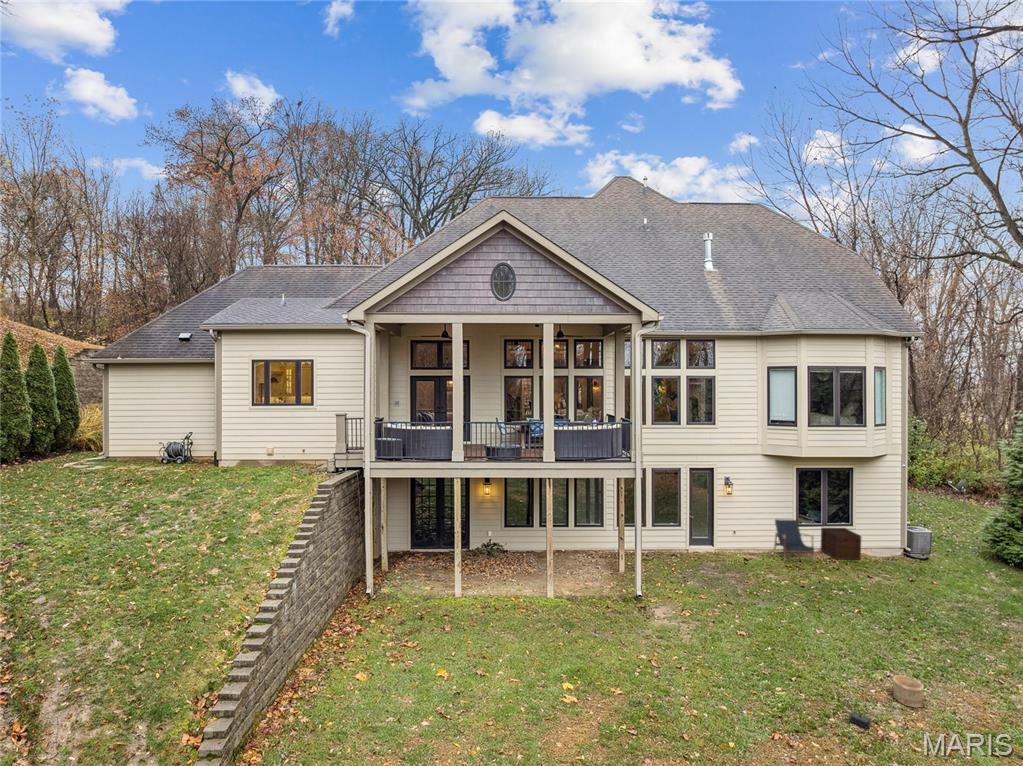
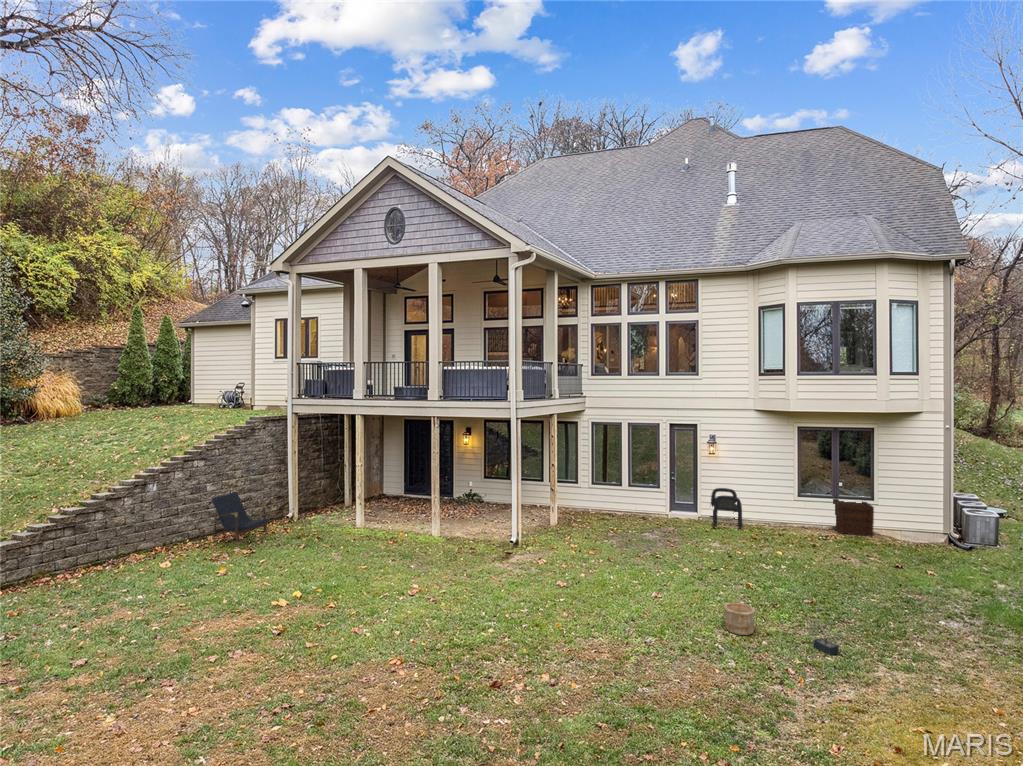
lounge chair: present [774,519,814,560] -> present [212,492,269,547]
bench: none [728,525,767,564] -> present [711,488,742,529]
decorative plant: present [845,695,873,729] -> present [809,619,842,655]

